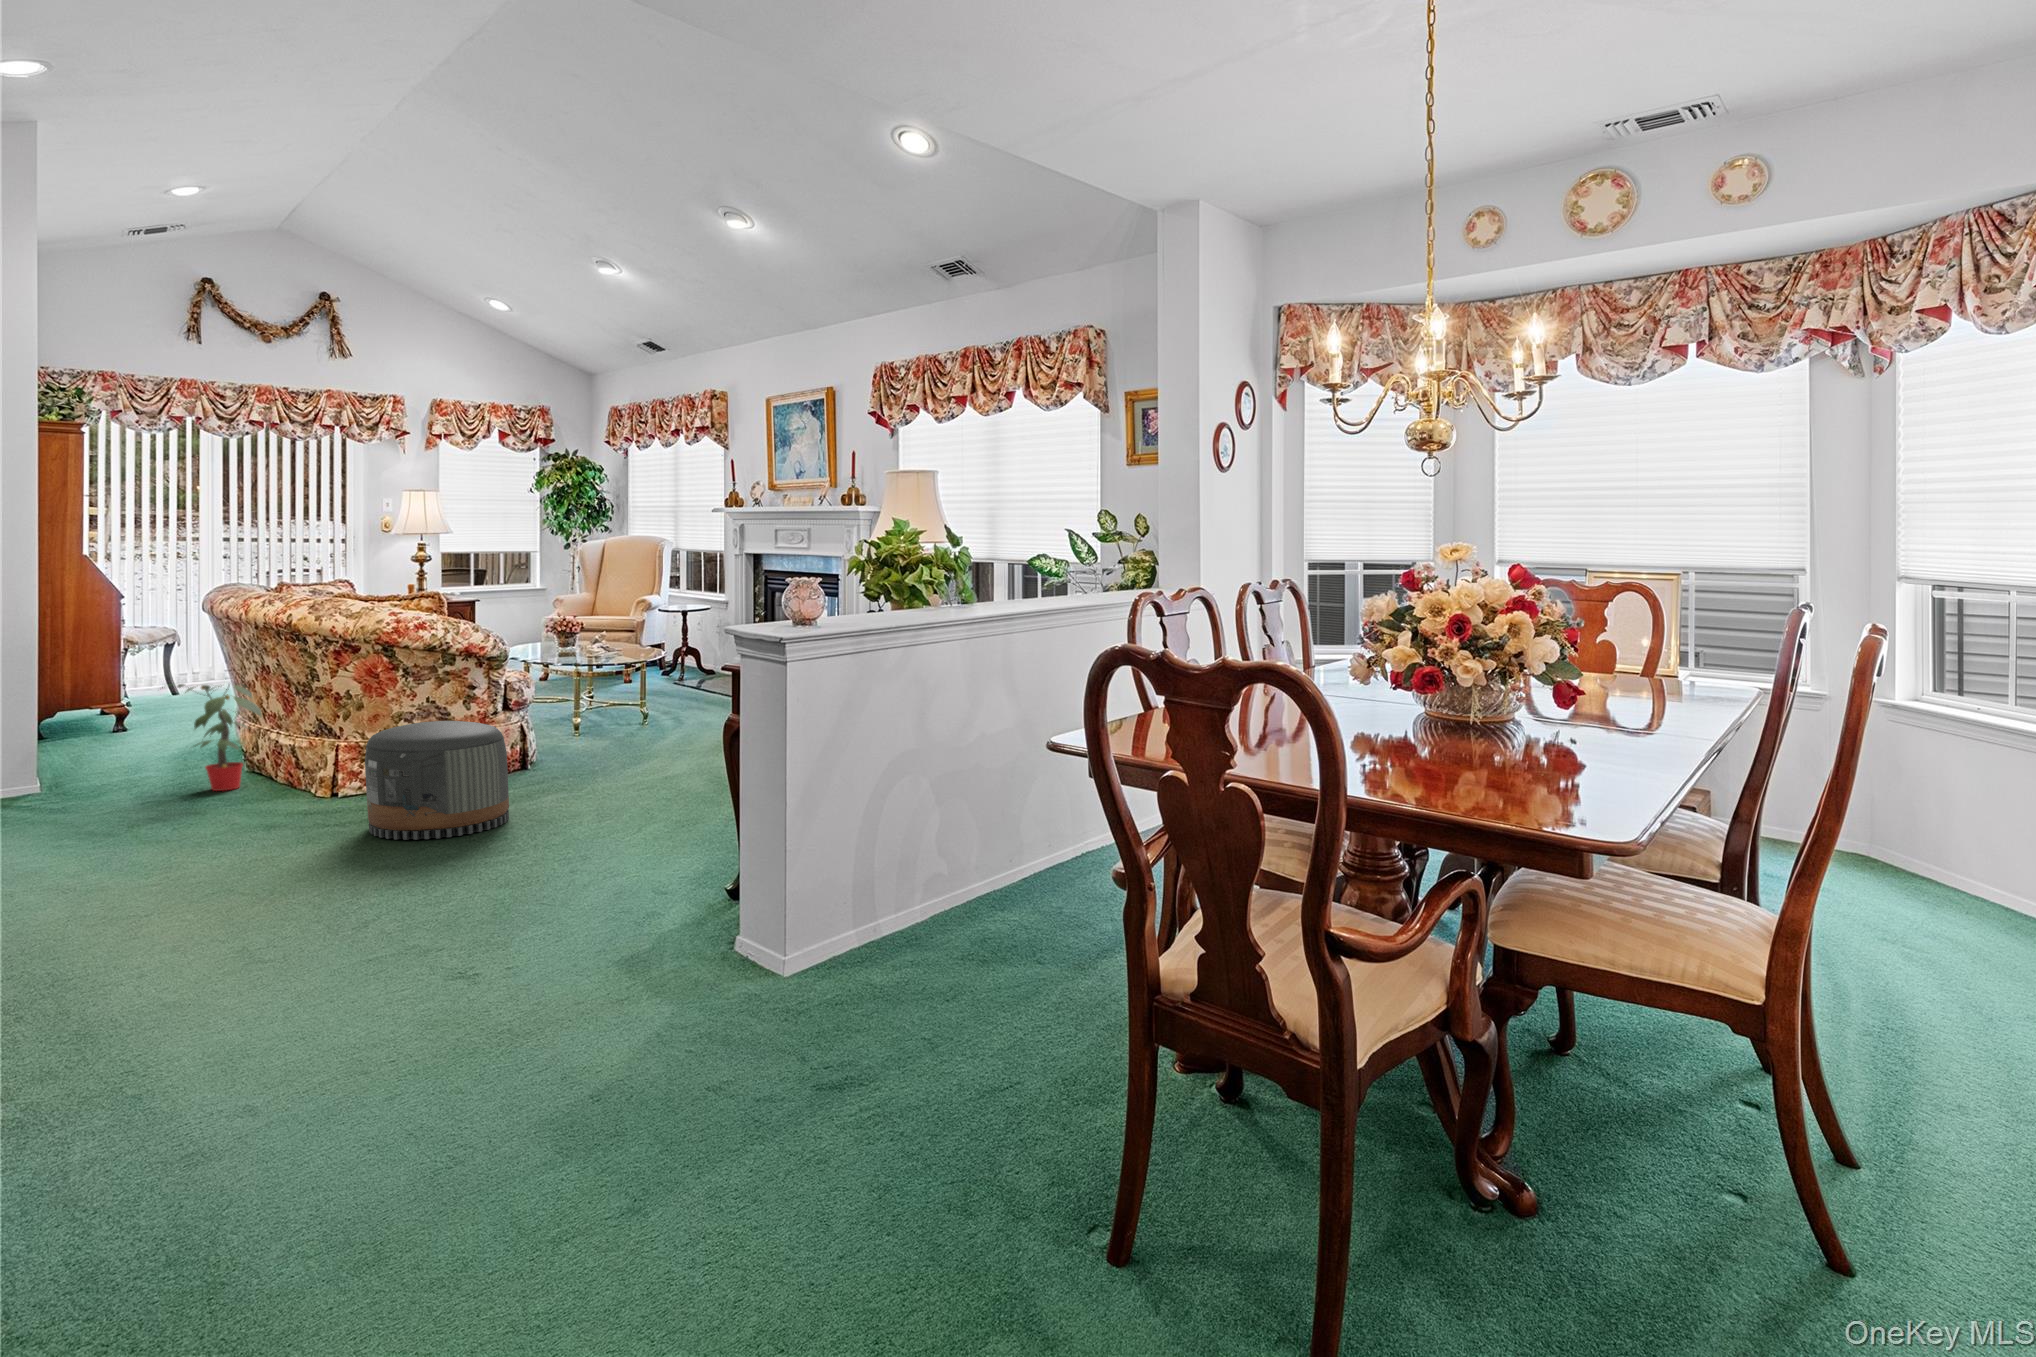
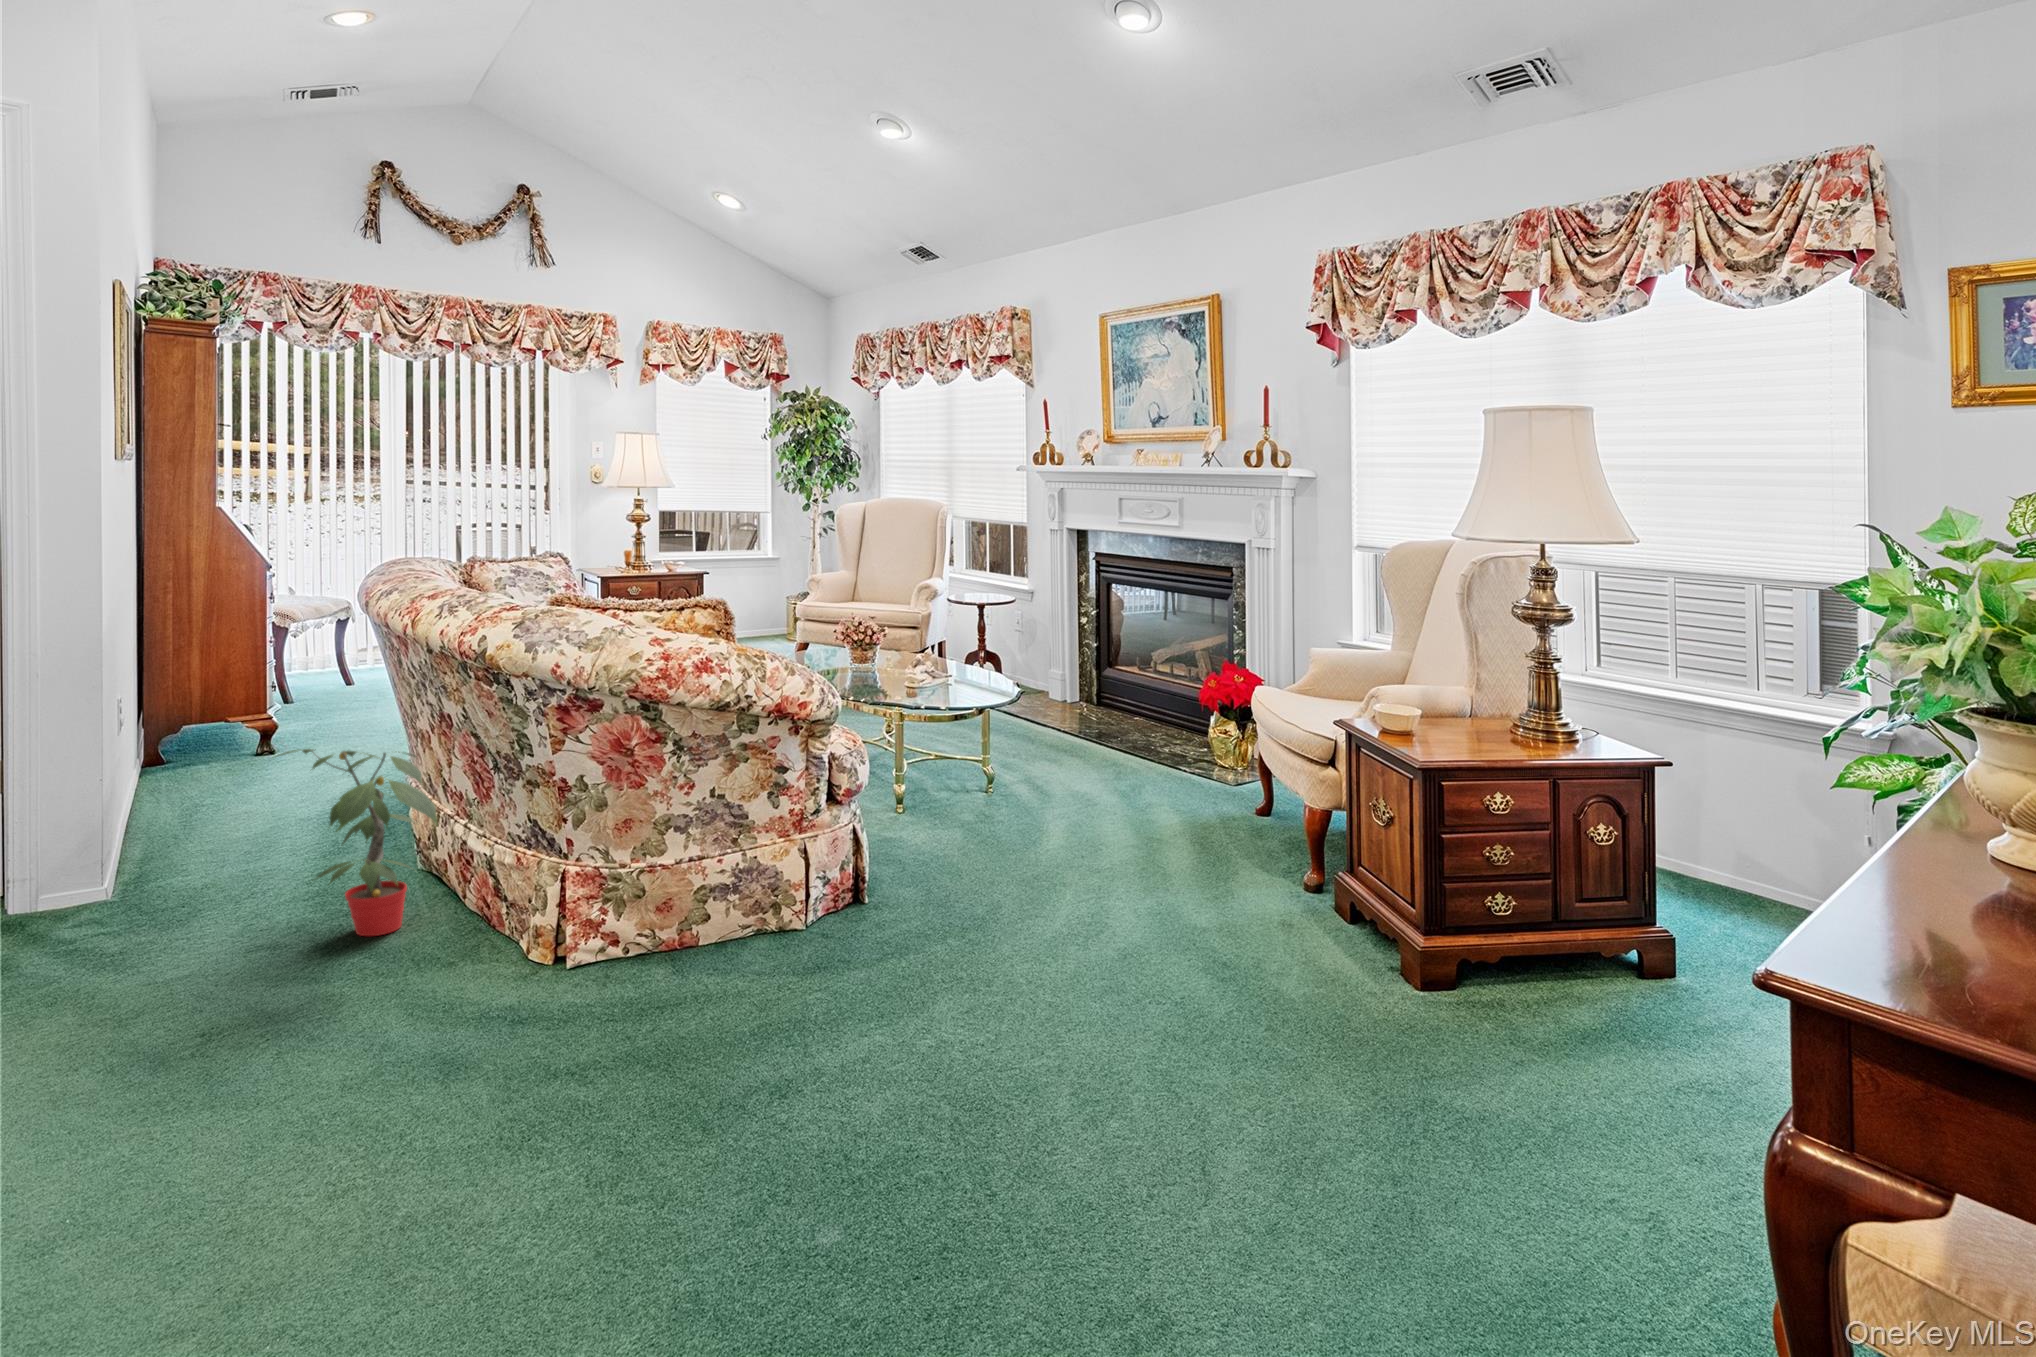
pouf: present [365,721,509,840] -> none [633,871,900,1166]

